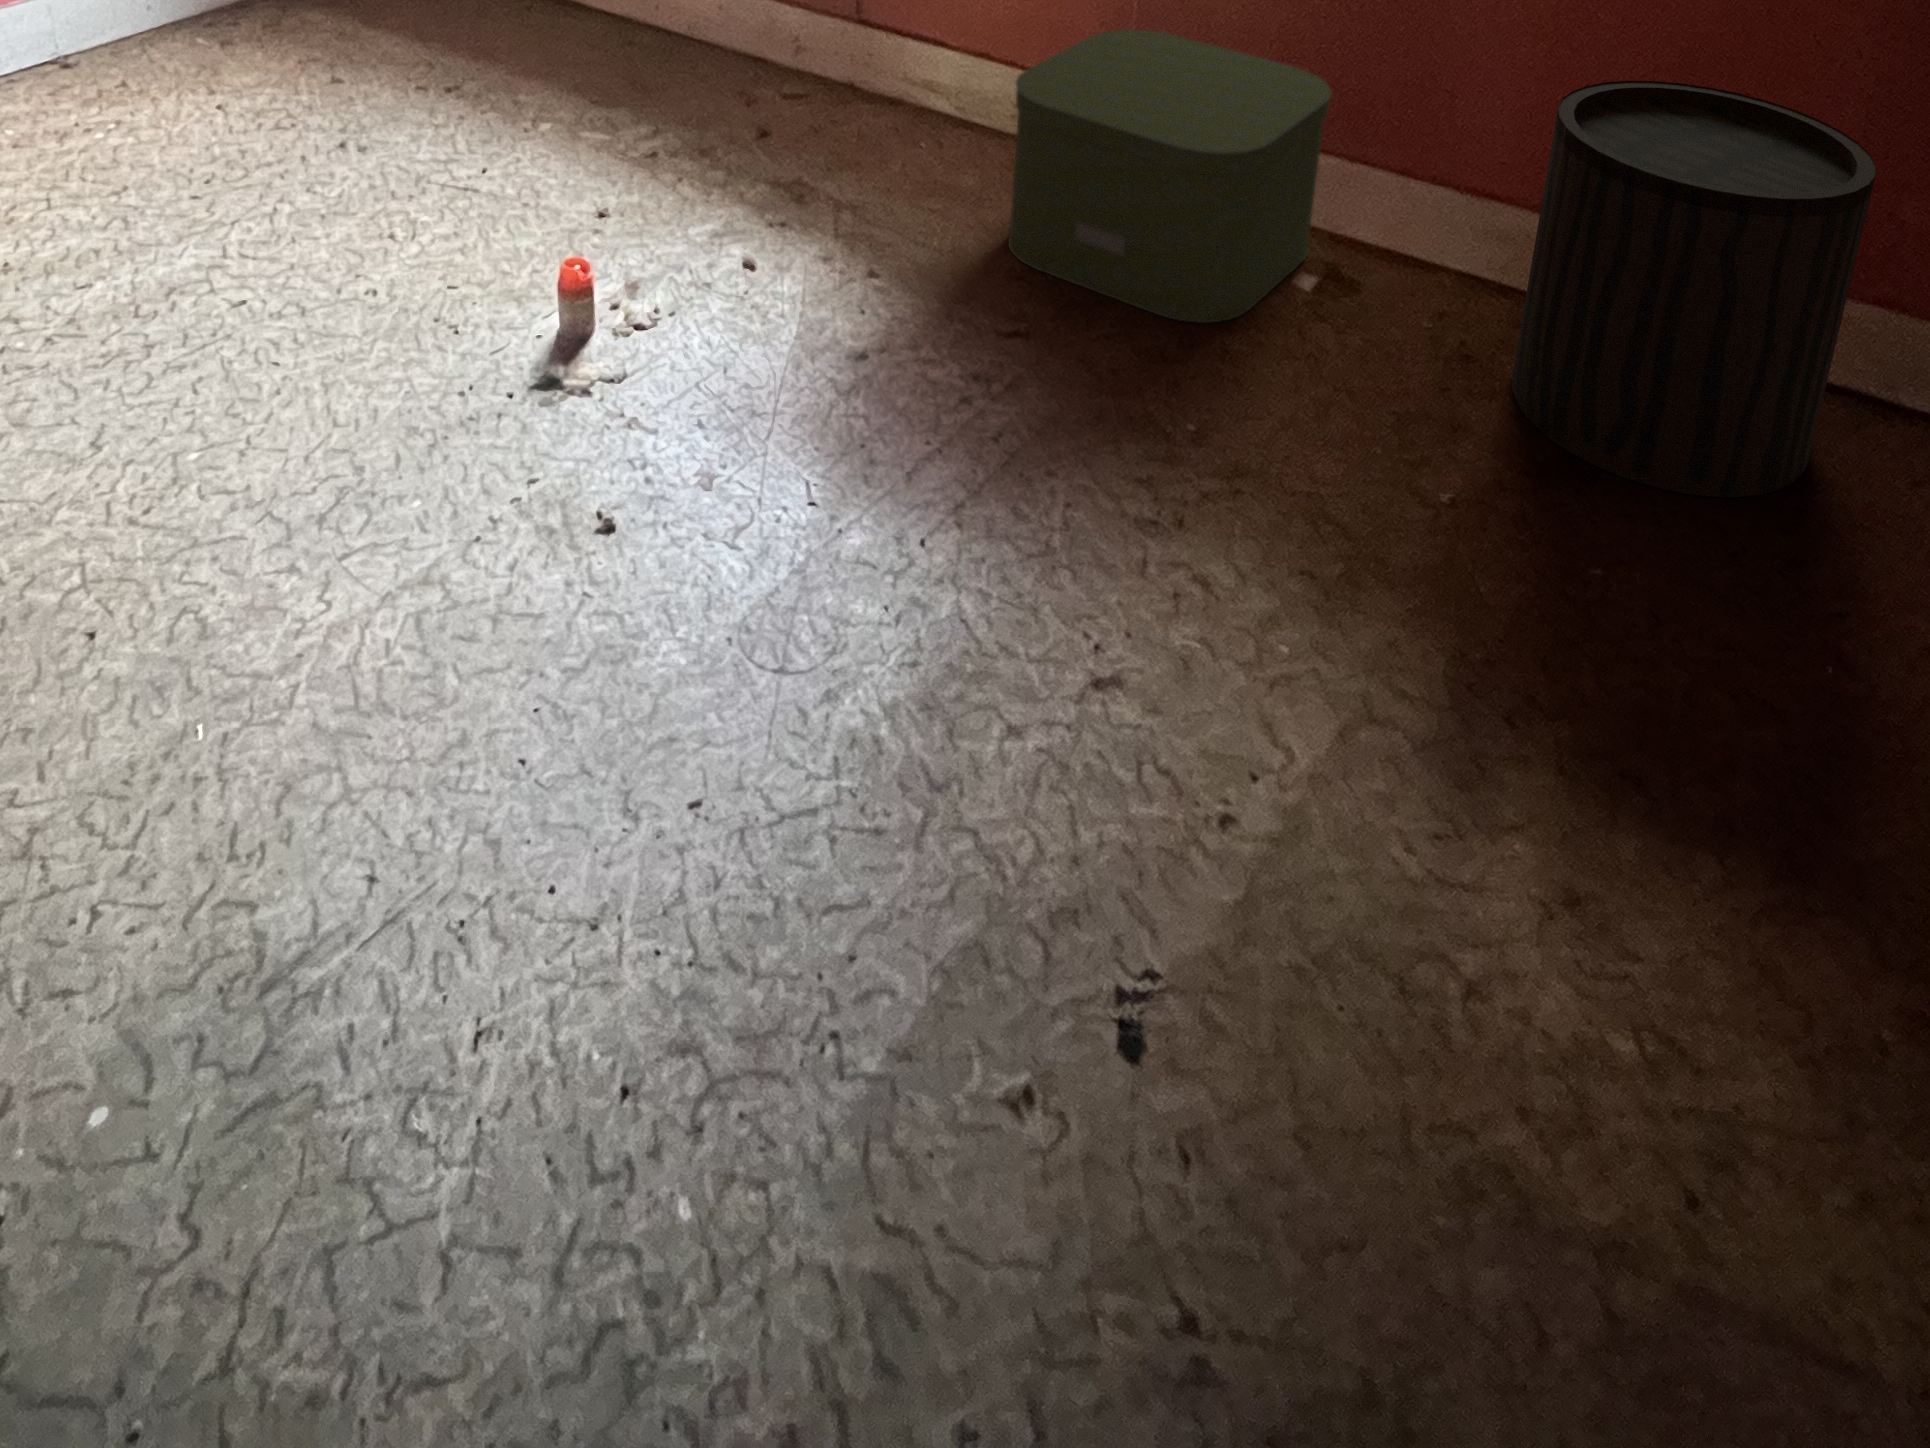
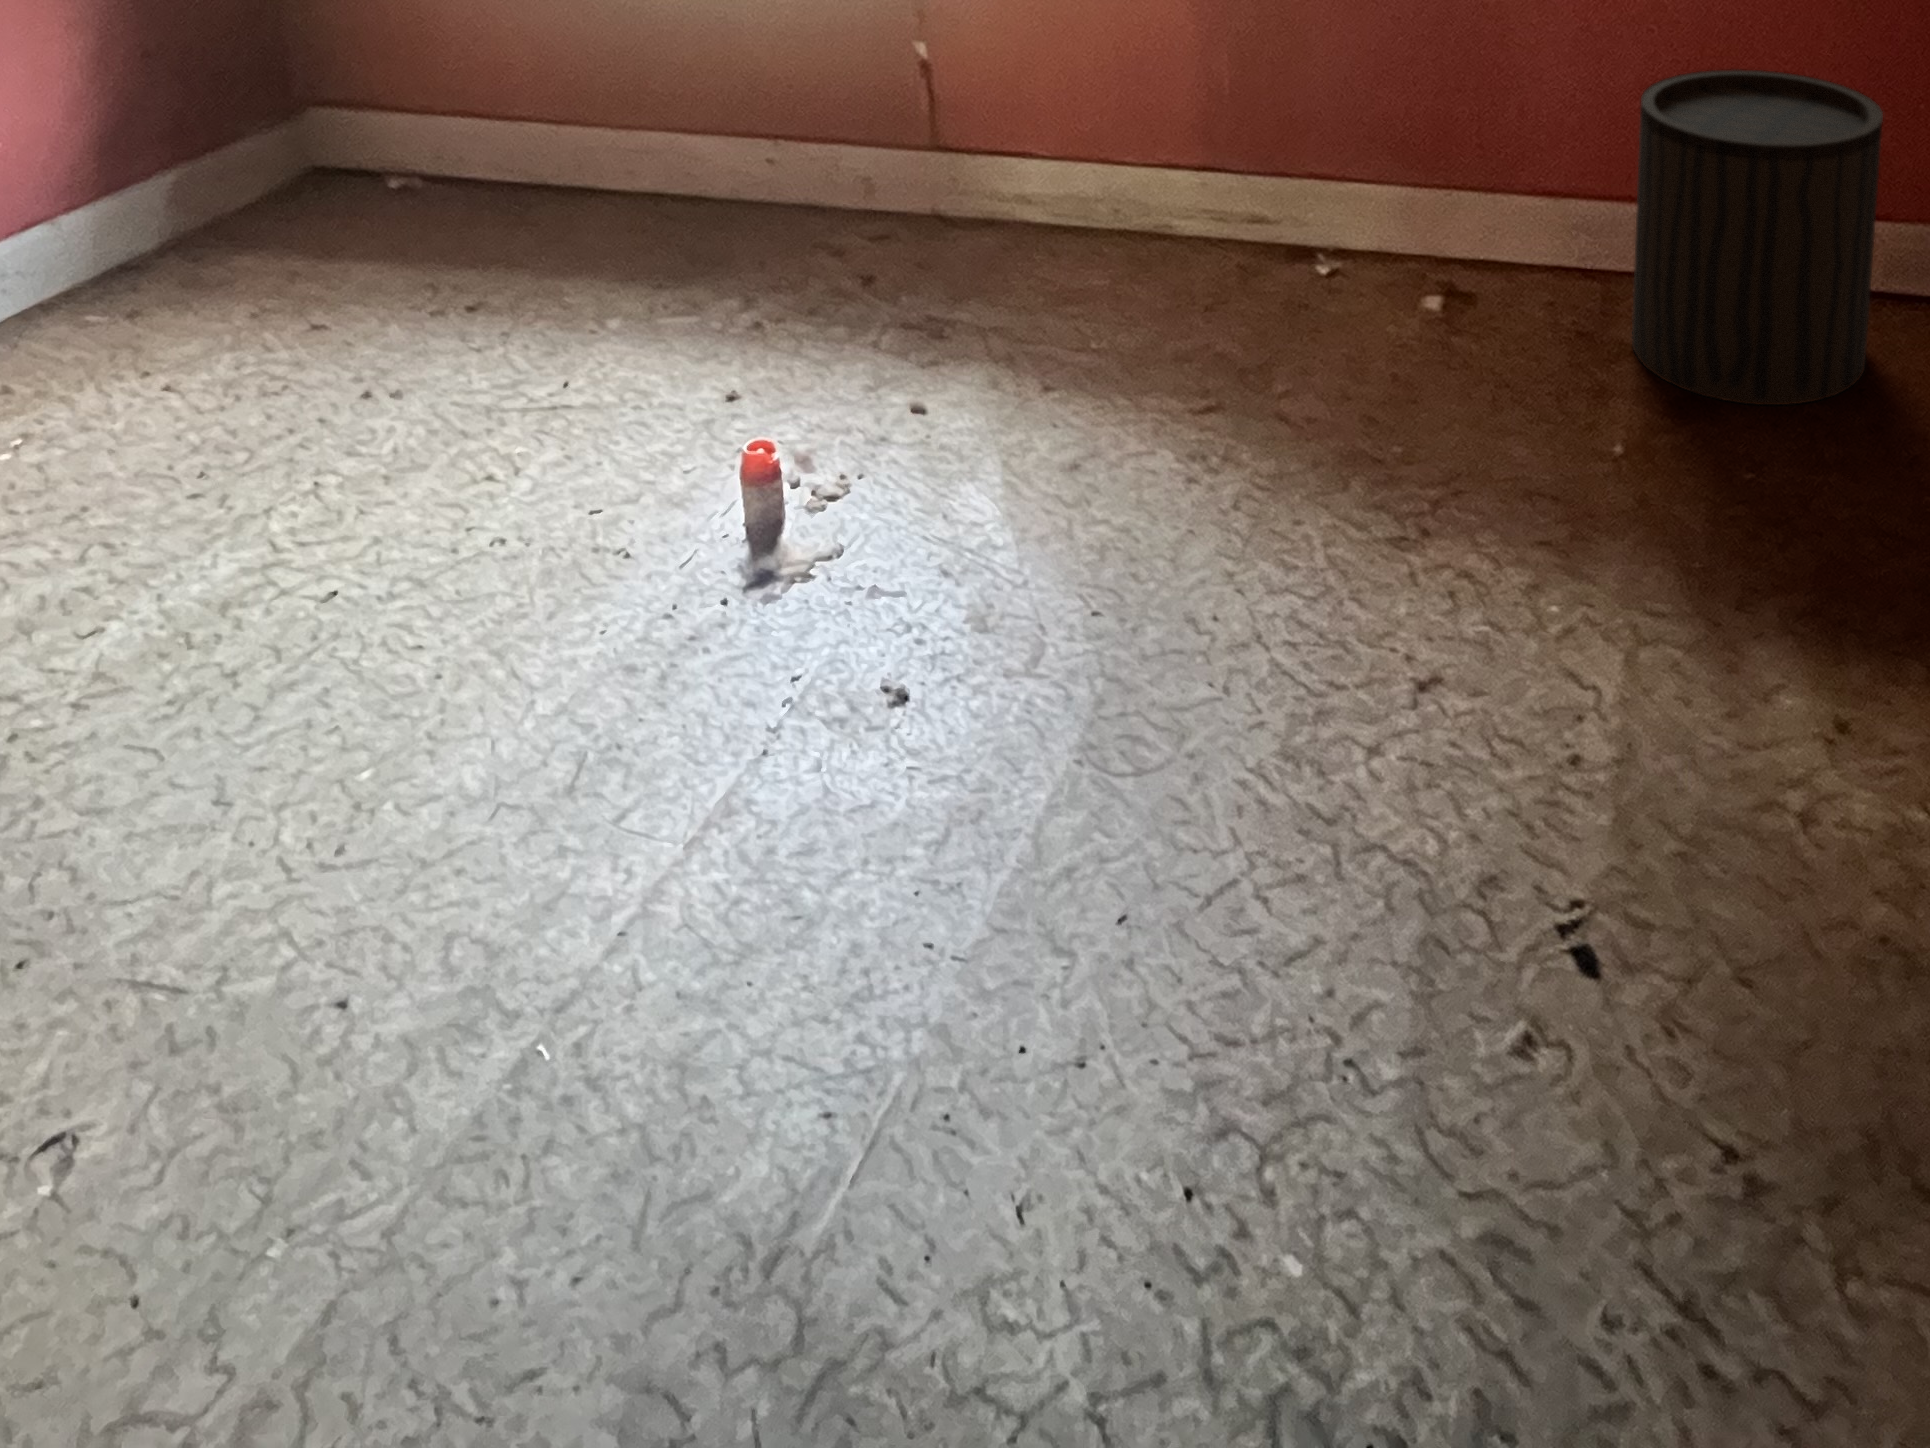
storage box: present [1008,29,1331,323] -> none [1151,108,1431,367]

